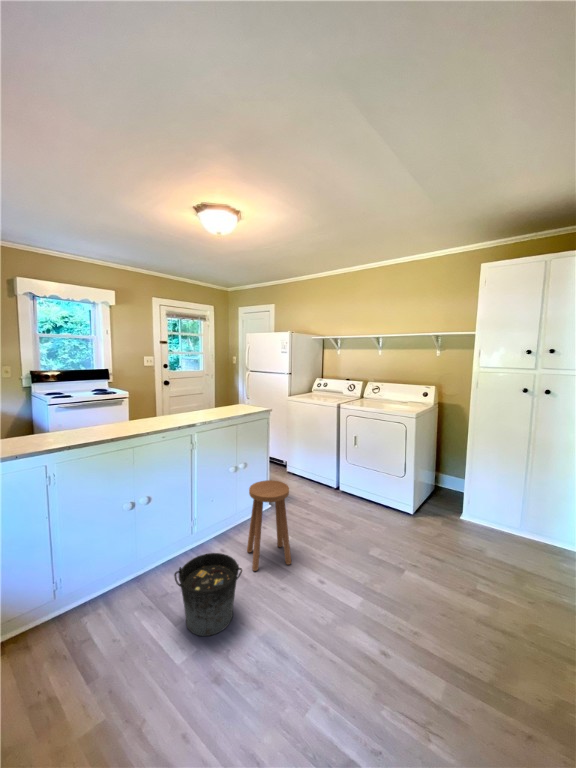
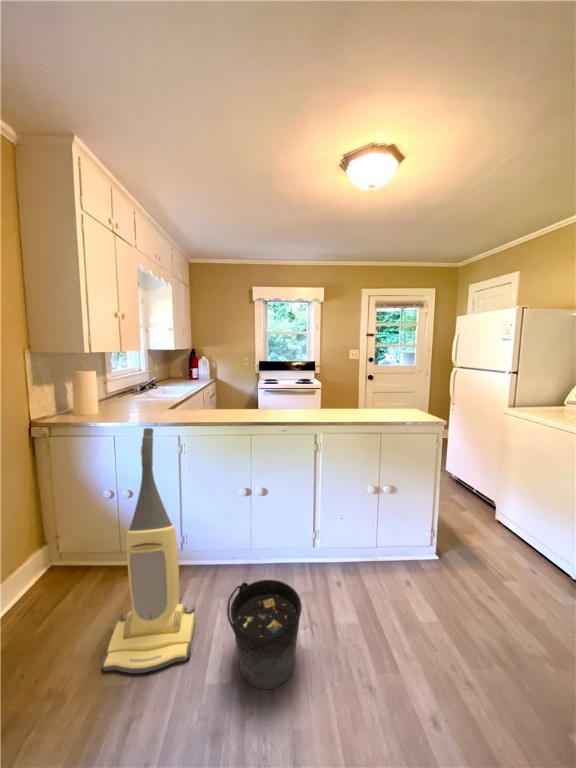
vacuum cleaner: none [35,447,146,732] -> present [102,428,195,673]
stool: present [247,480,291,571] -> none [351,519,419,661]

